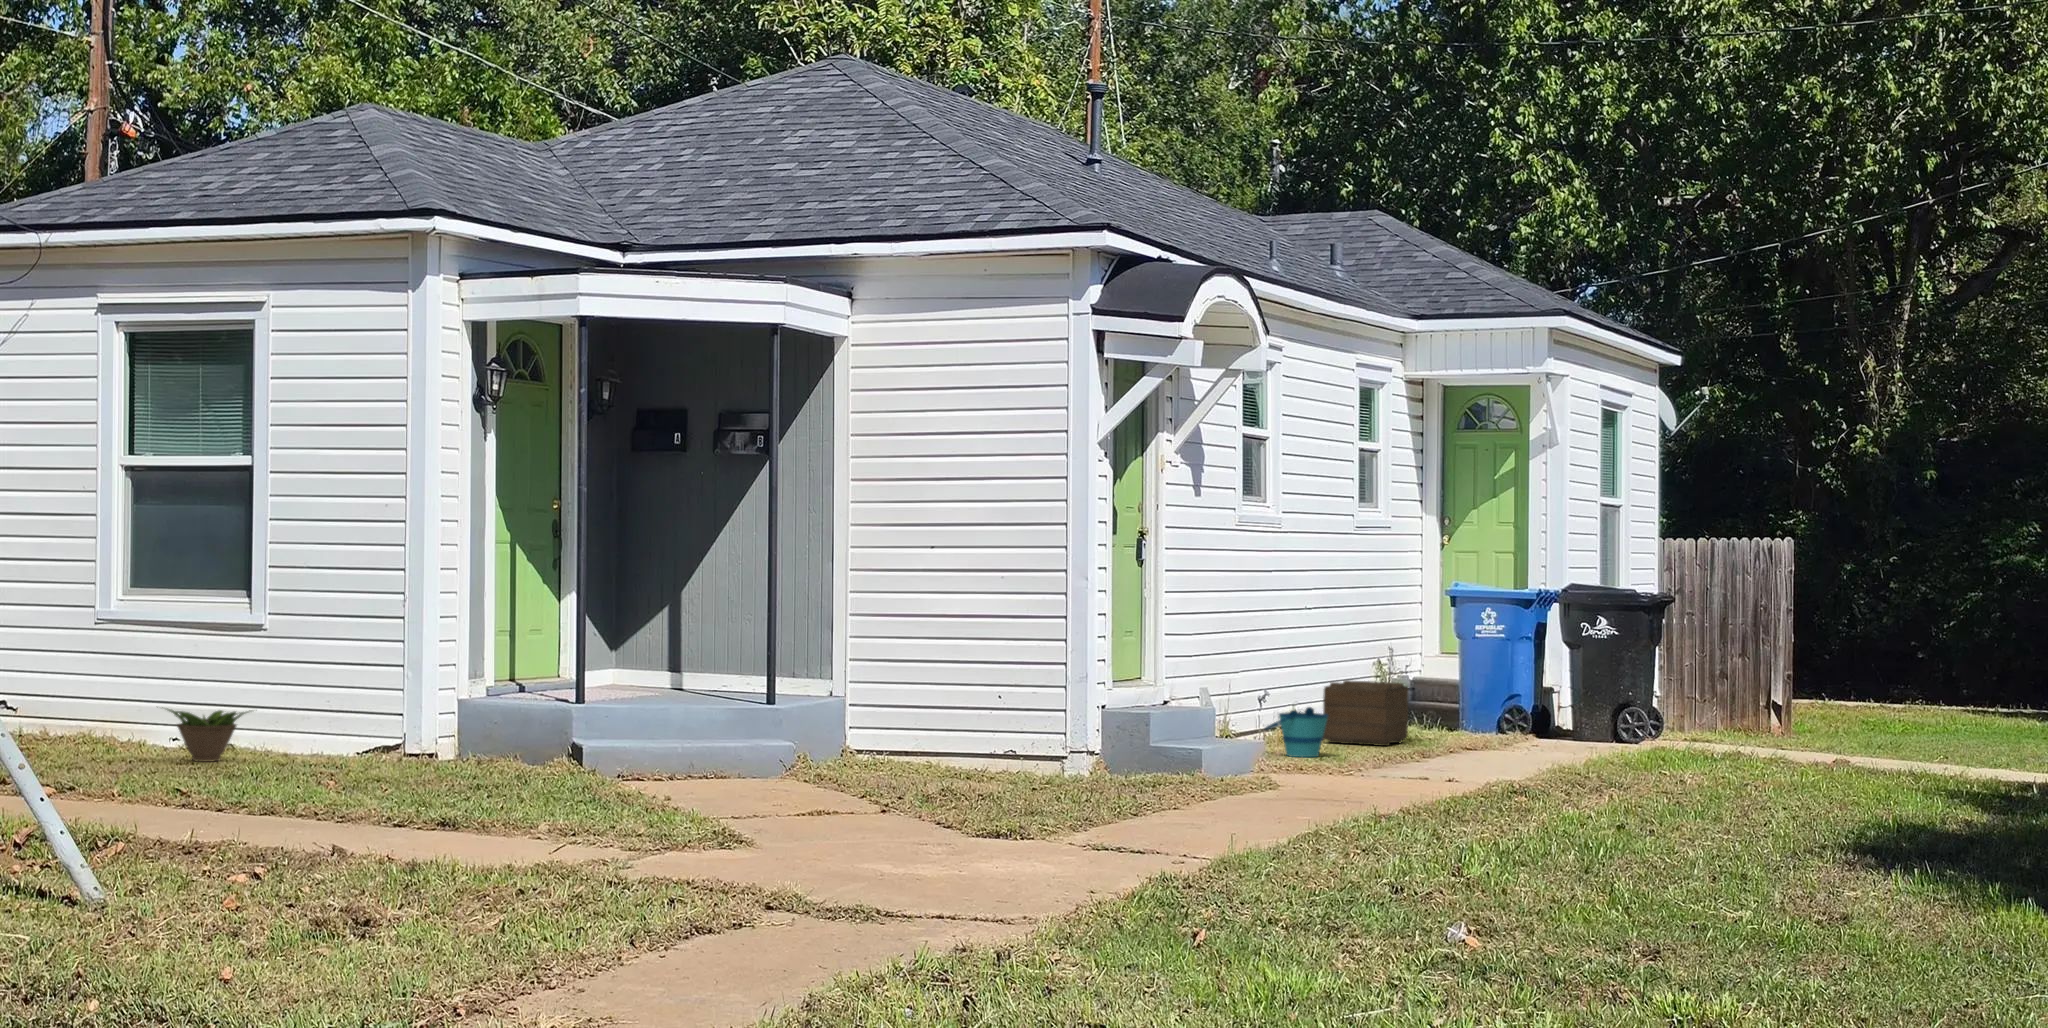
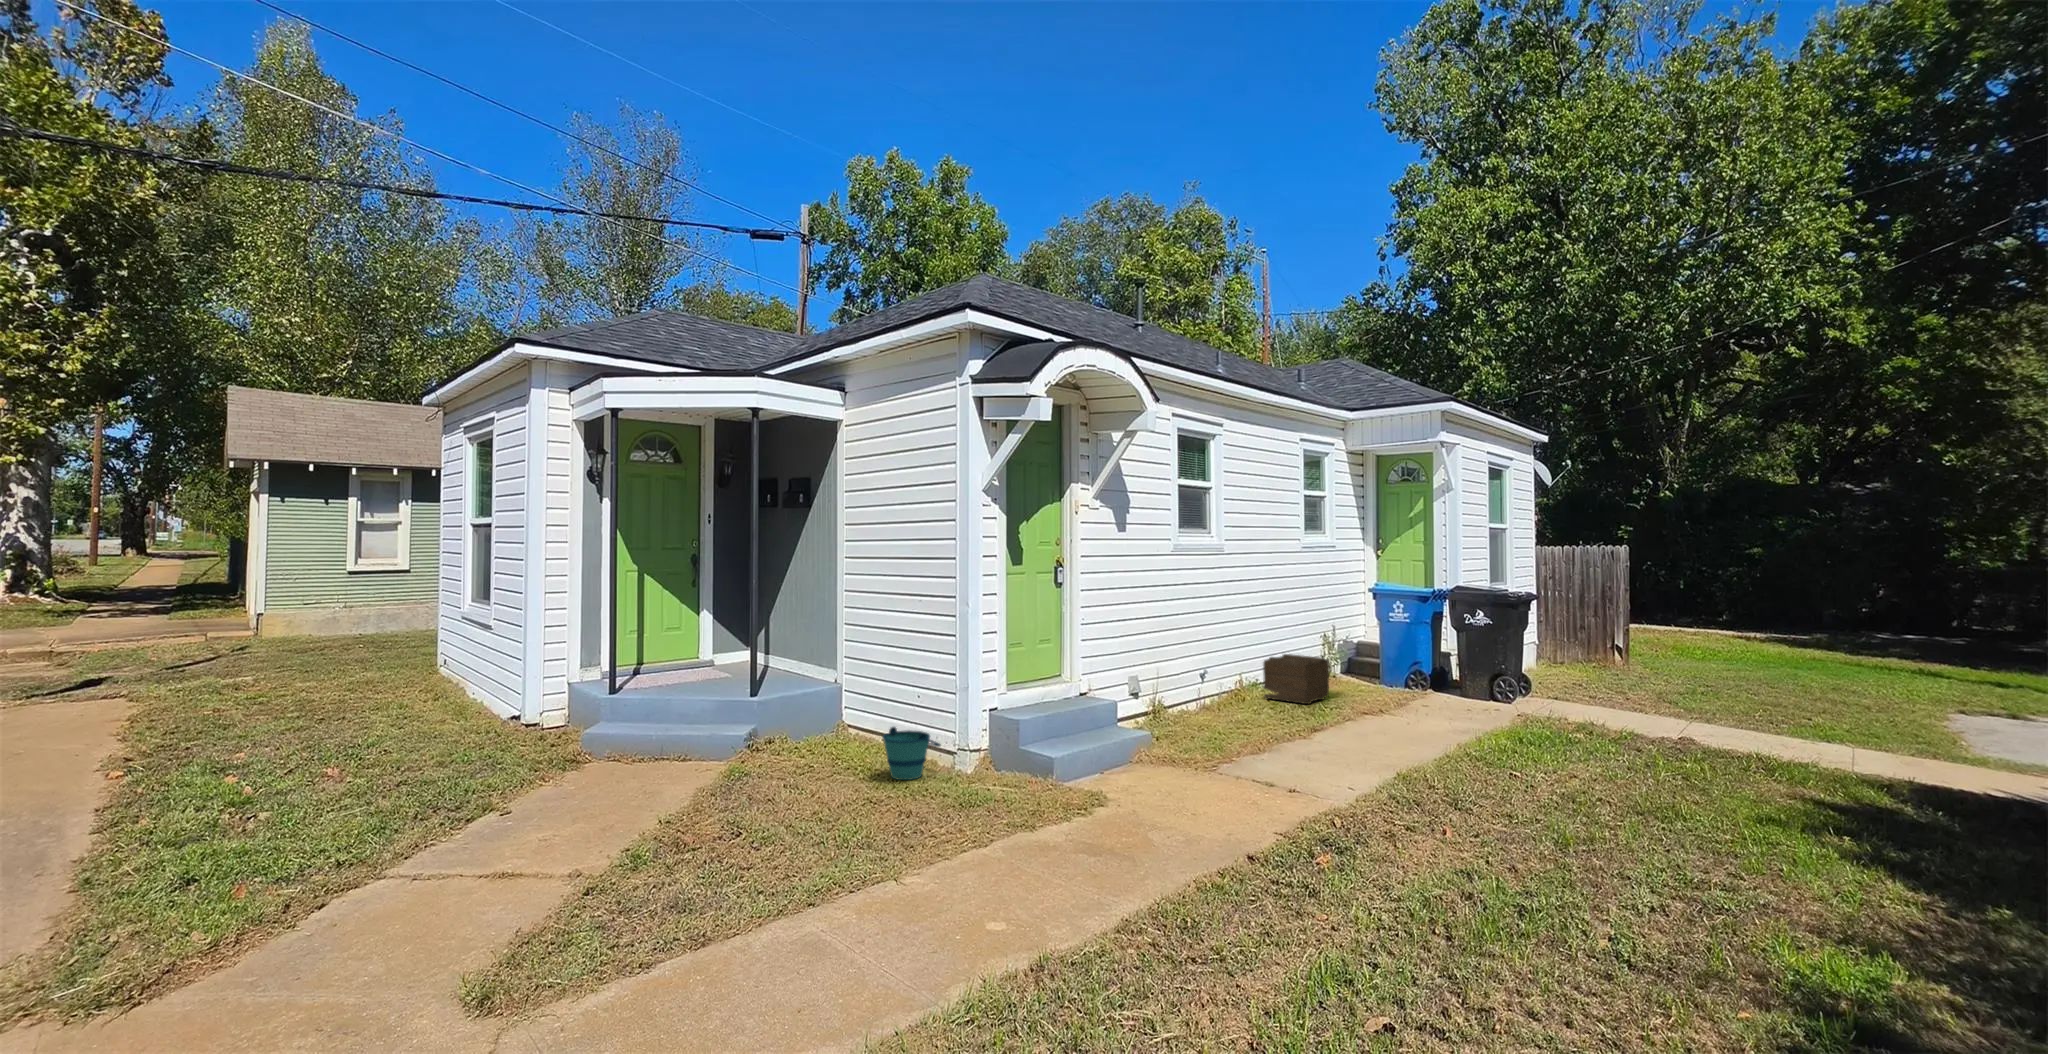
bucket: present [1265,707,1328,757] -> present [882,727,941,780]
decorative plant: present [167,708,248,762] -> none [413,681,478,718]

